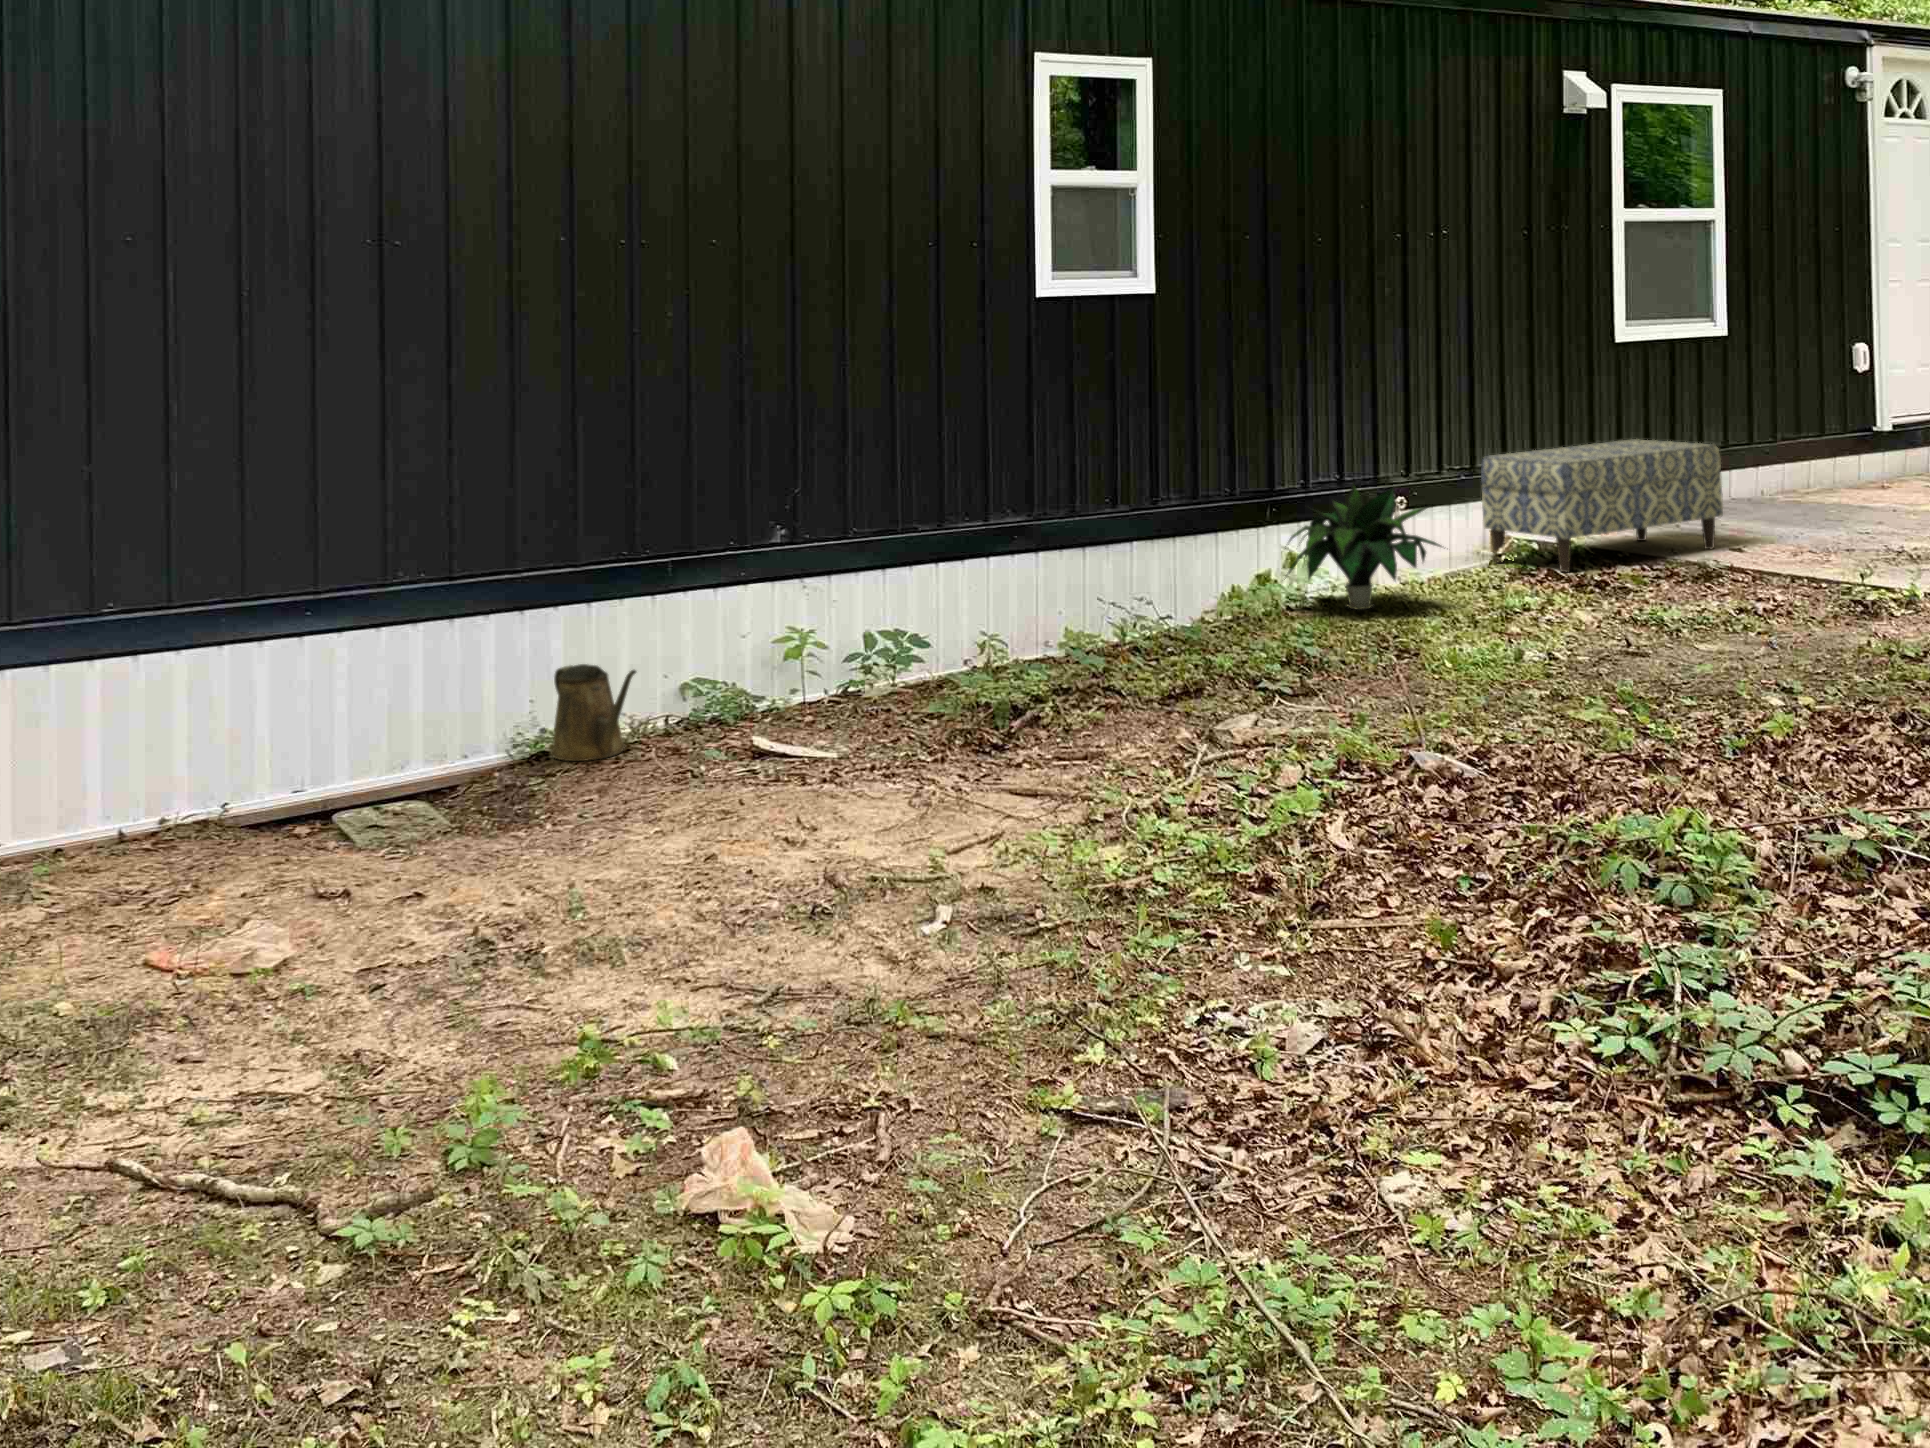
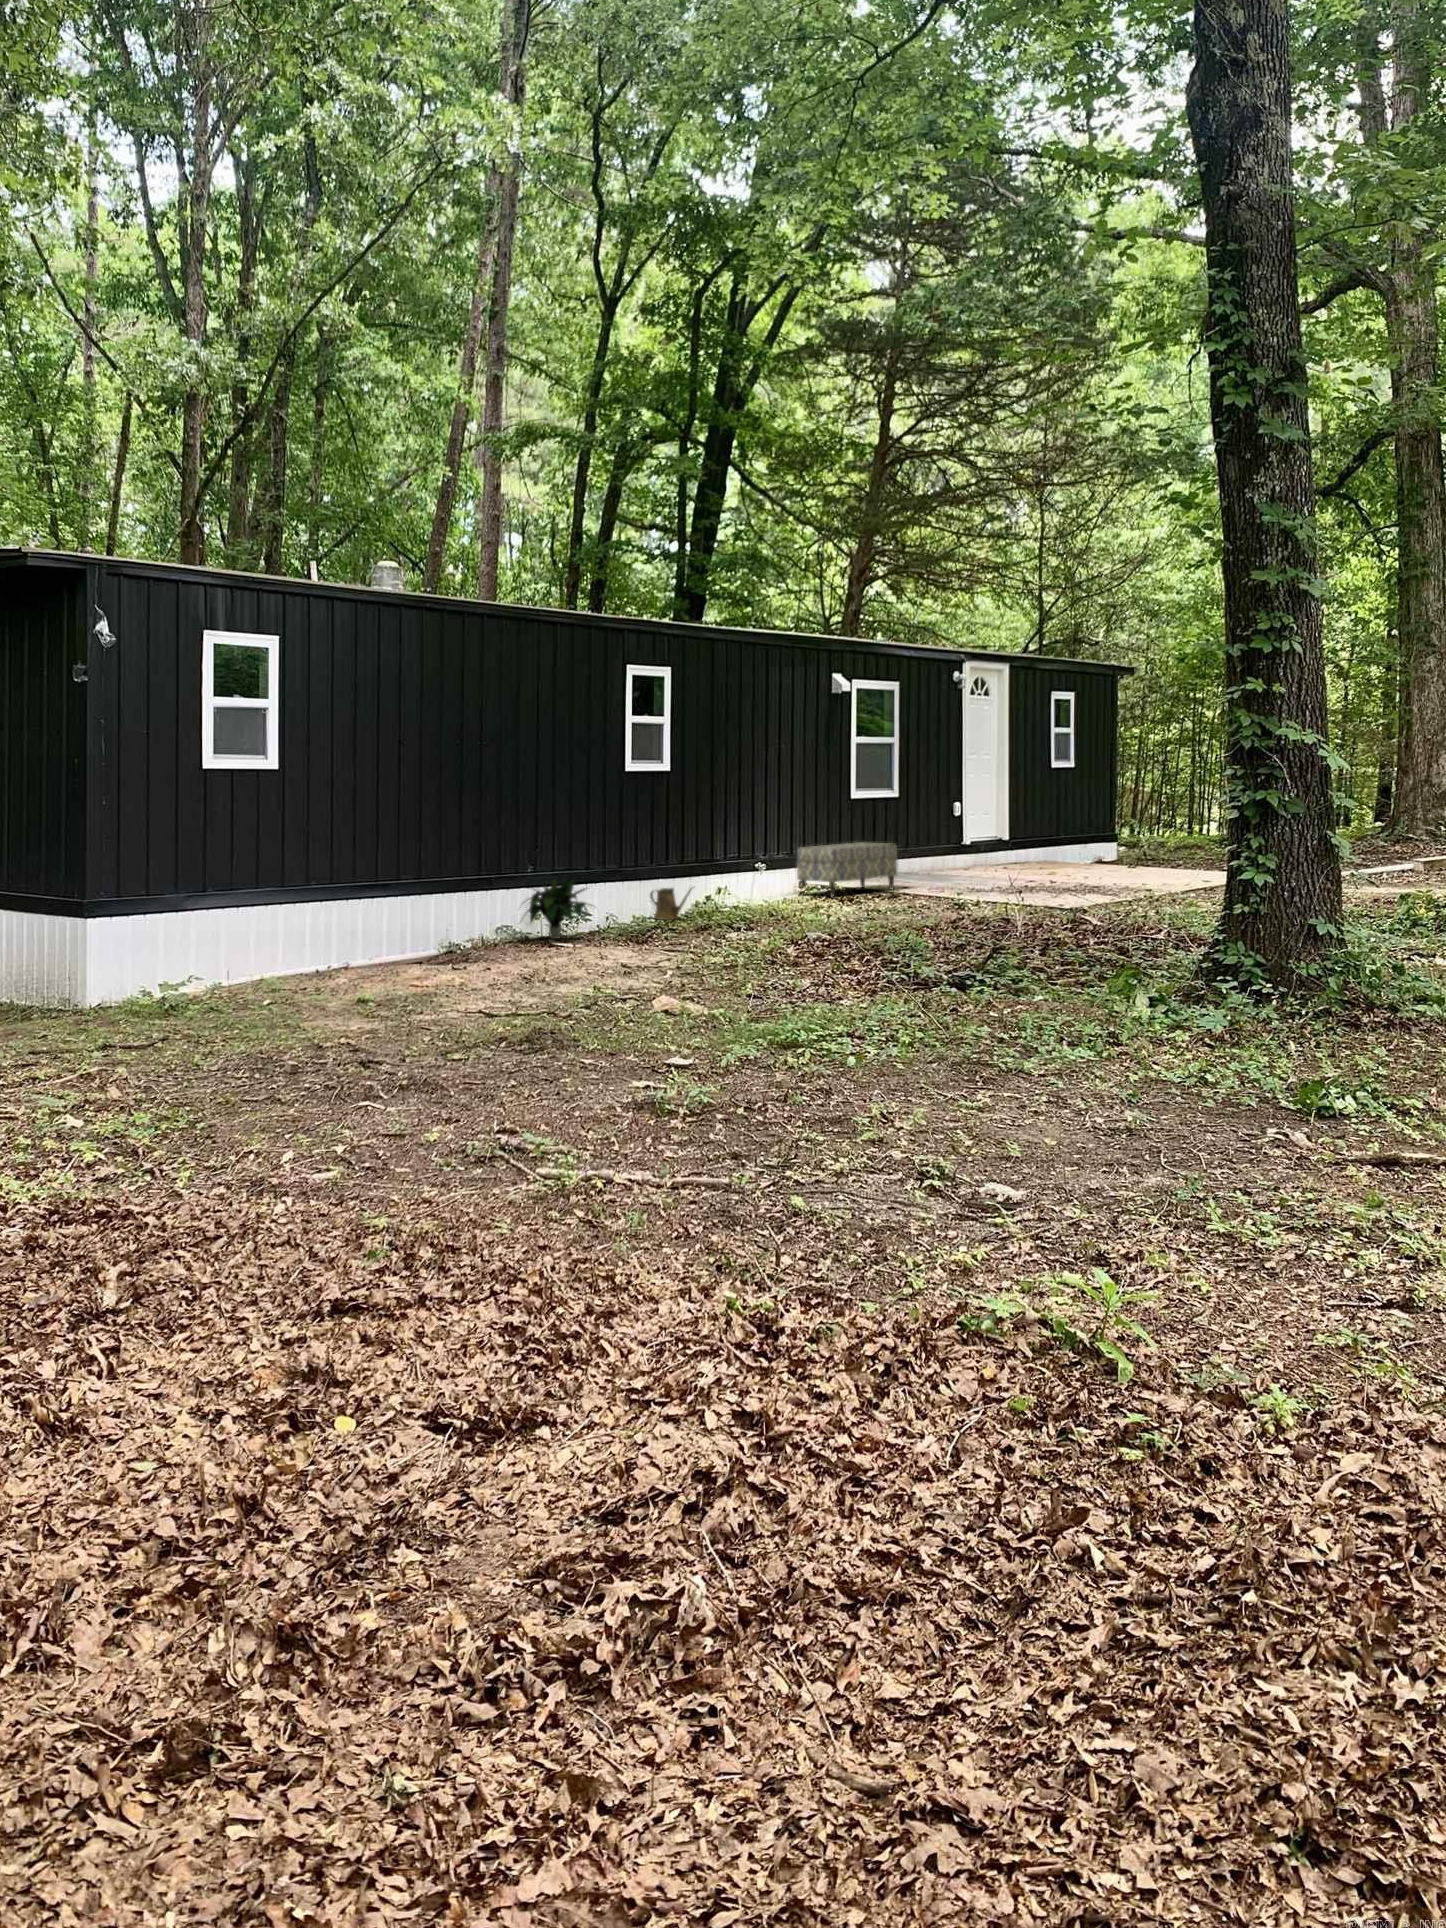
potted plant: present [1284,483,1442,610] -> present [525,878,587,939]
watering can: present [551,664,636,761] -> present [650,888,692,920]

